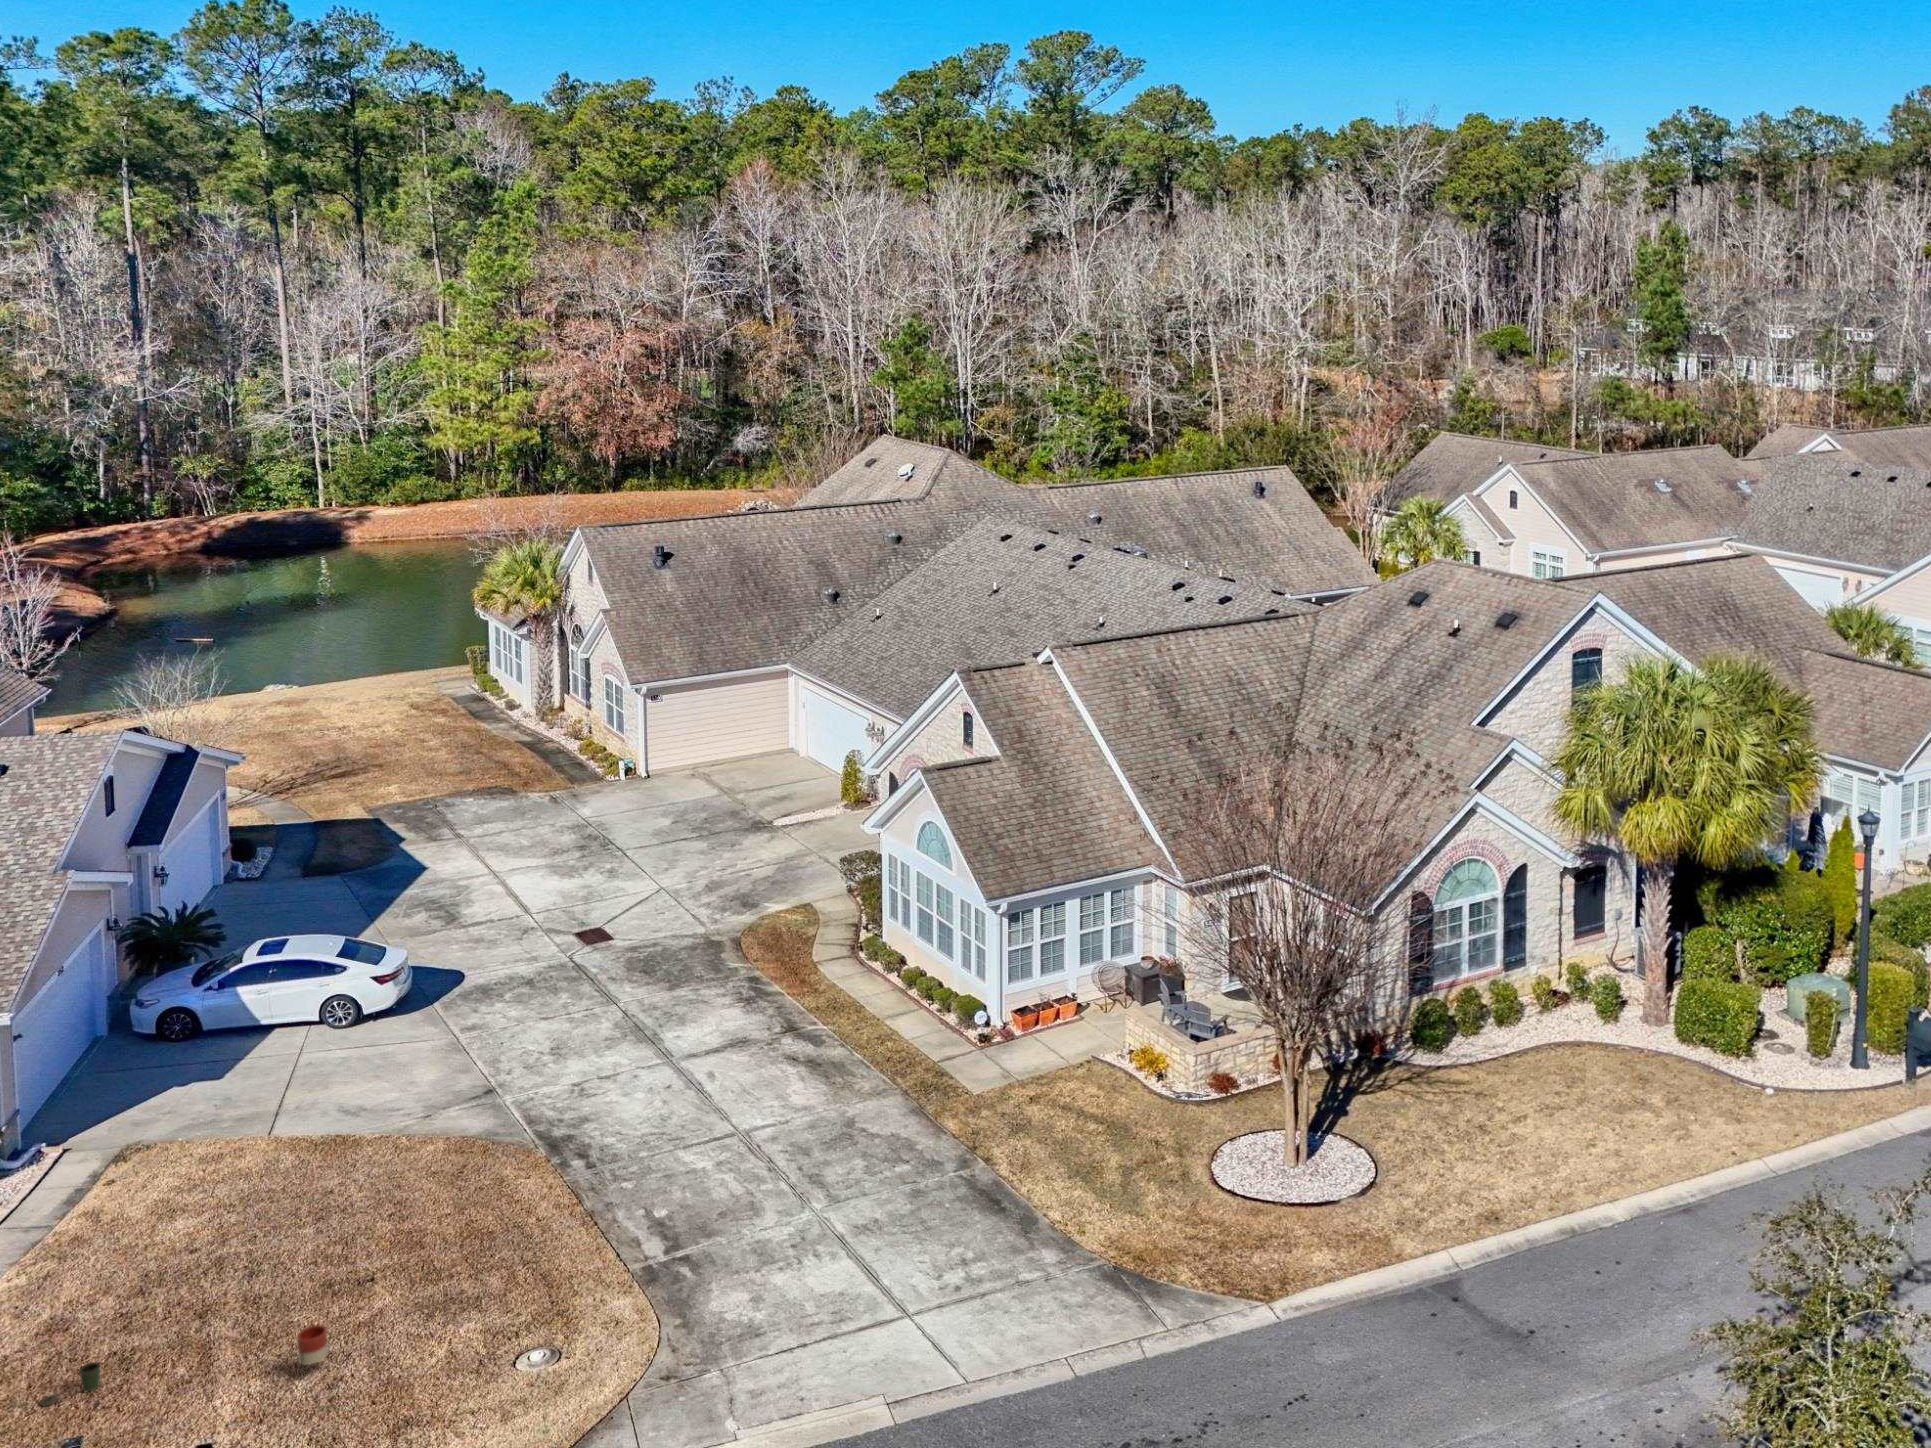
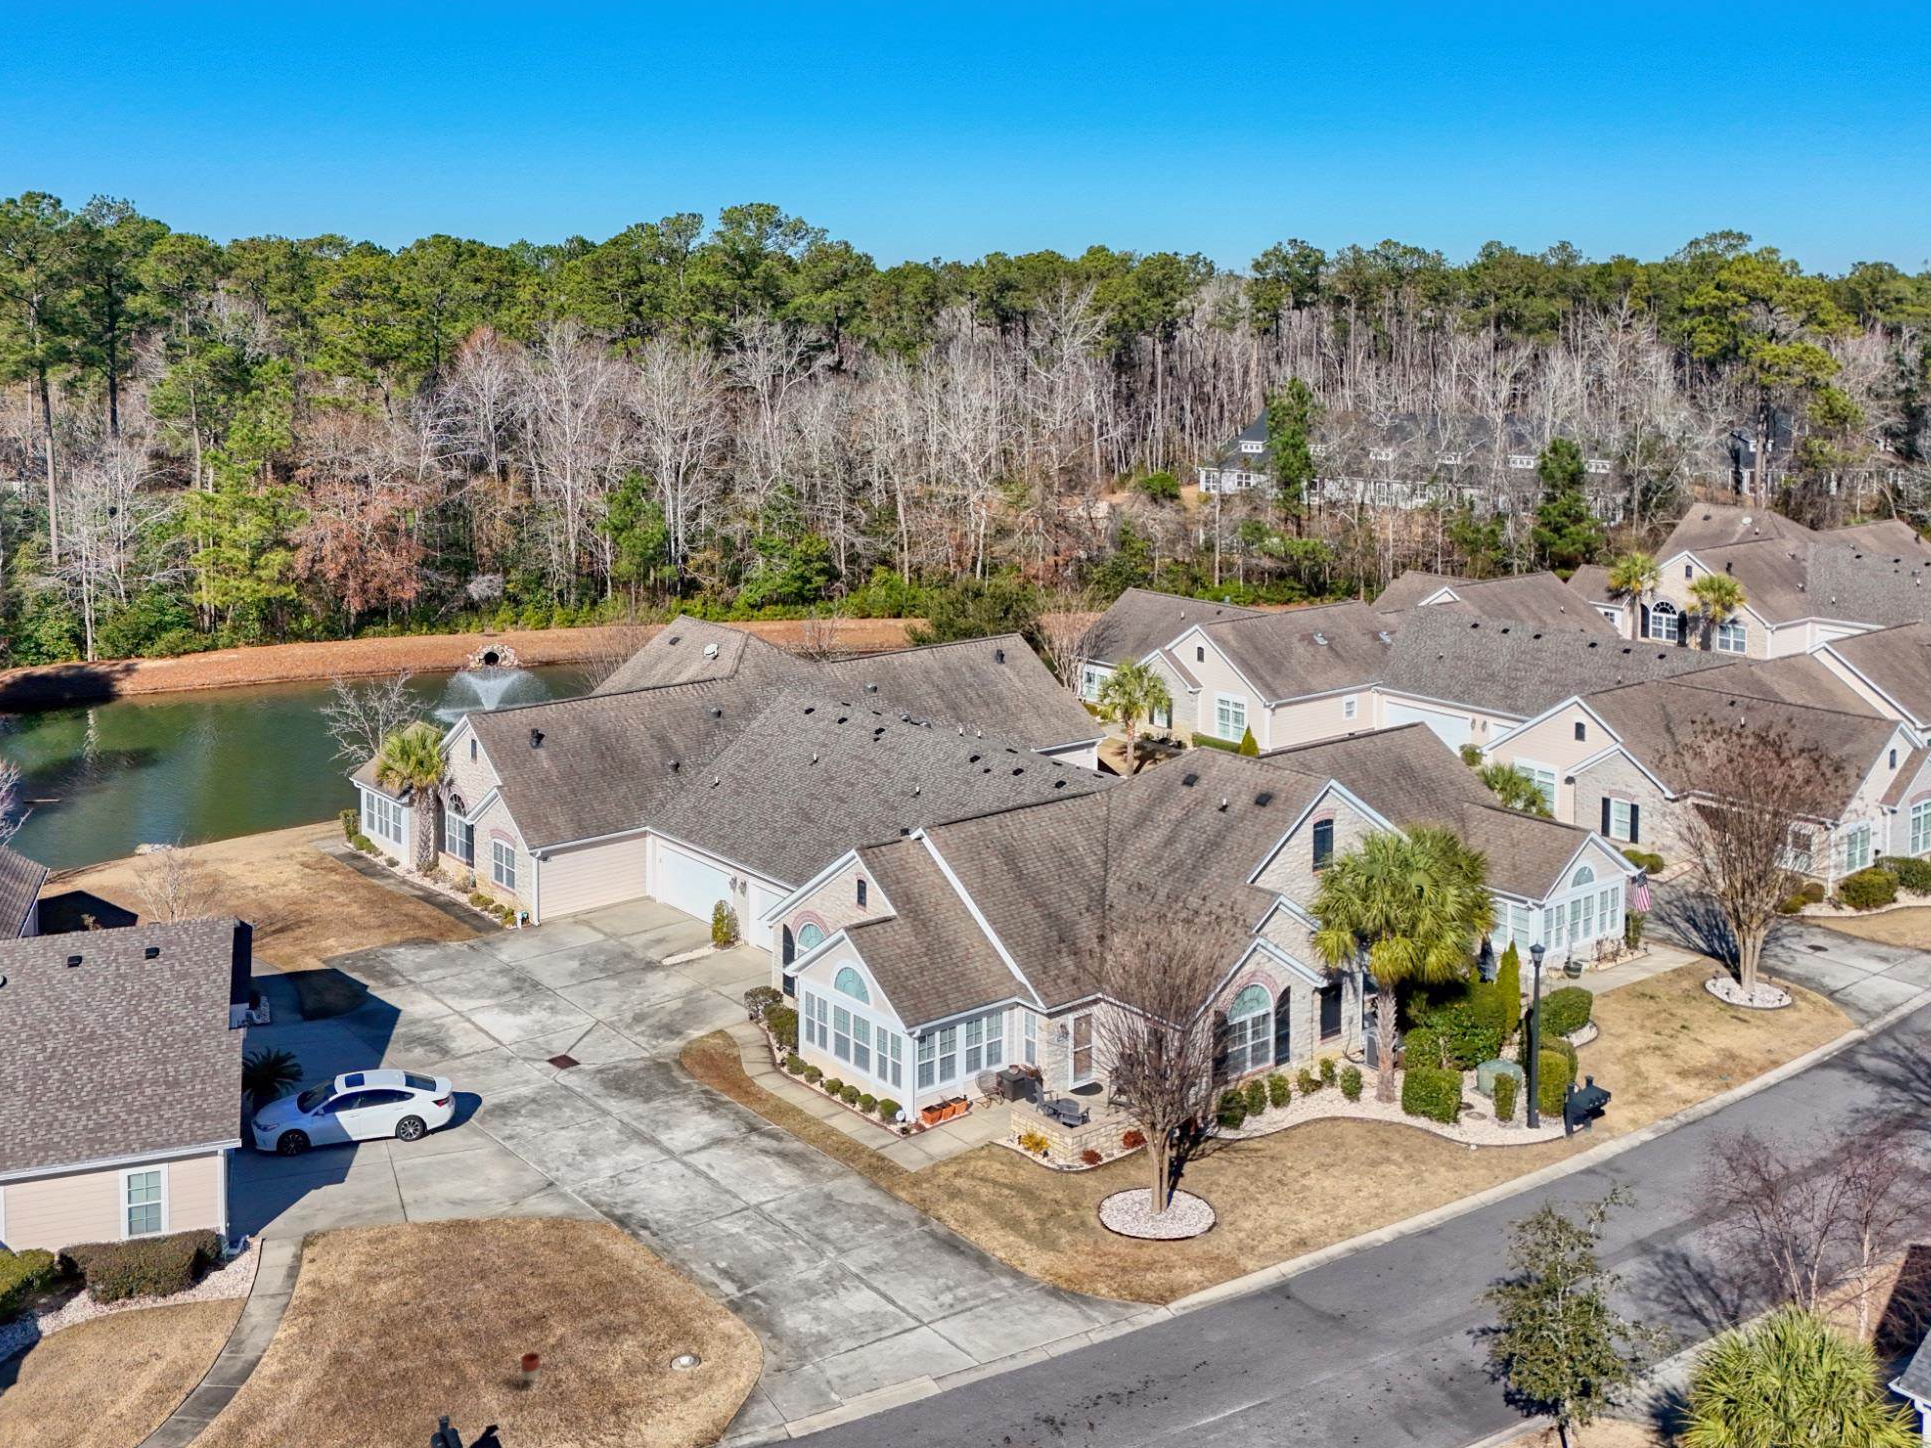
trash can: present [40,1362,100,1407] -> none [349,1386,386,1418]

